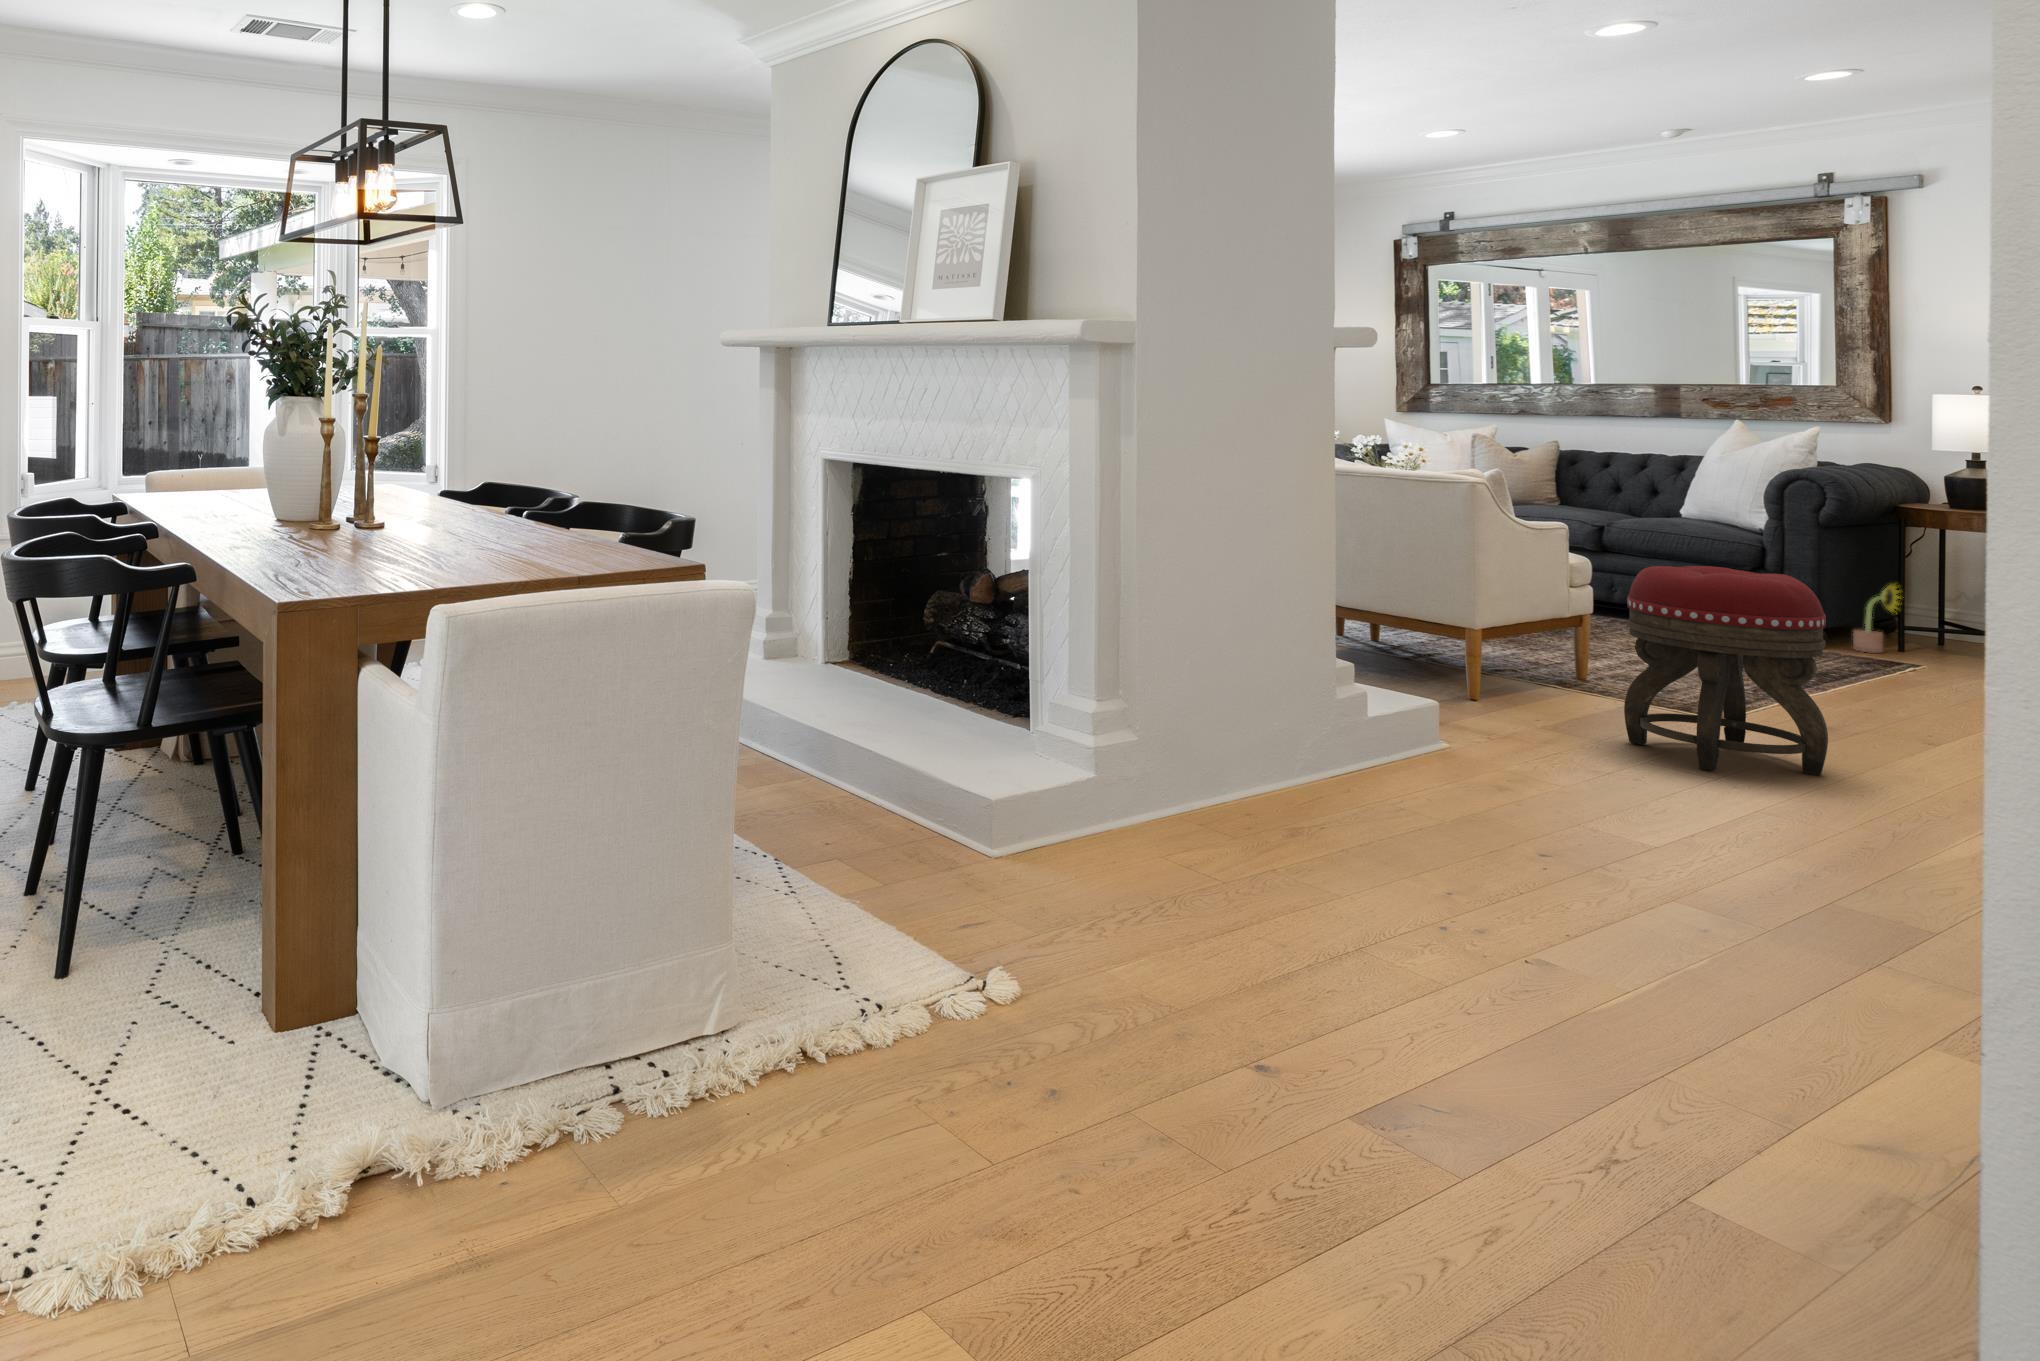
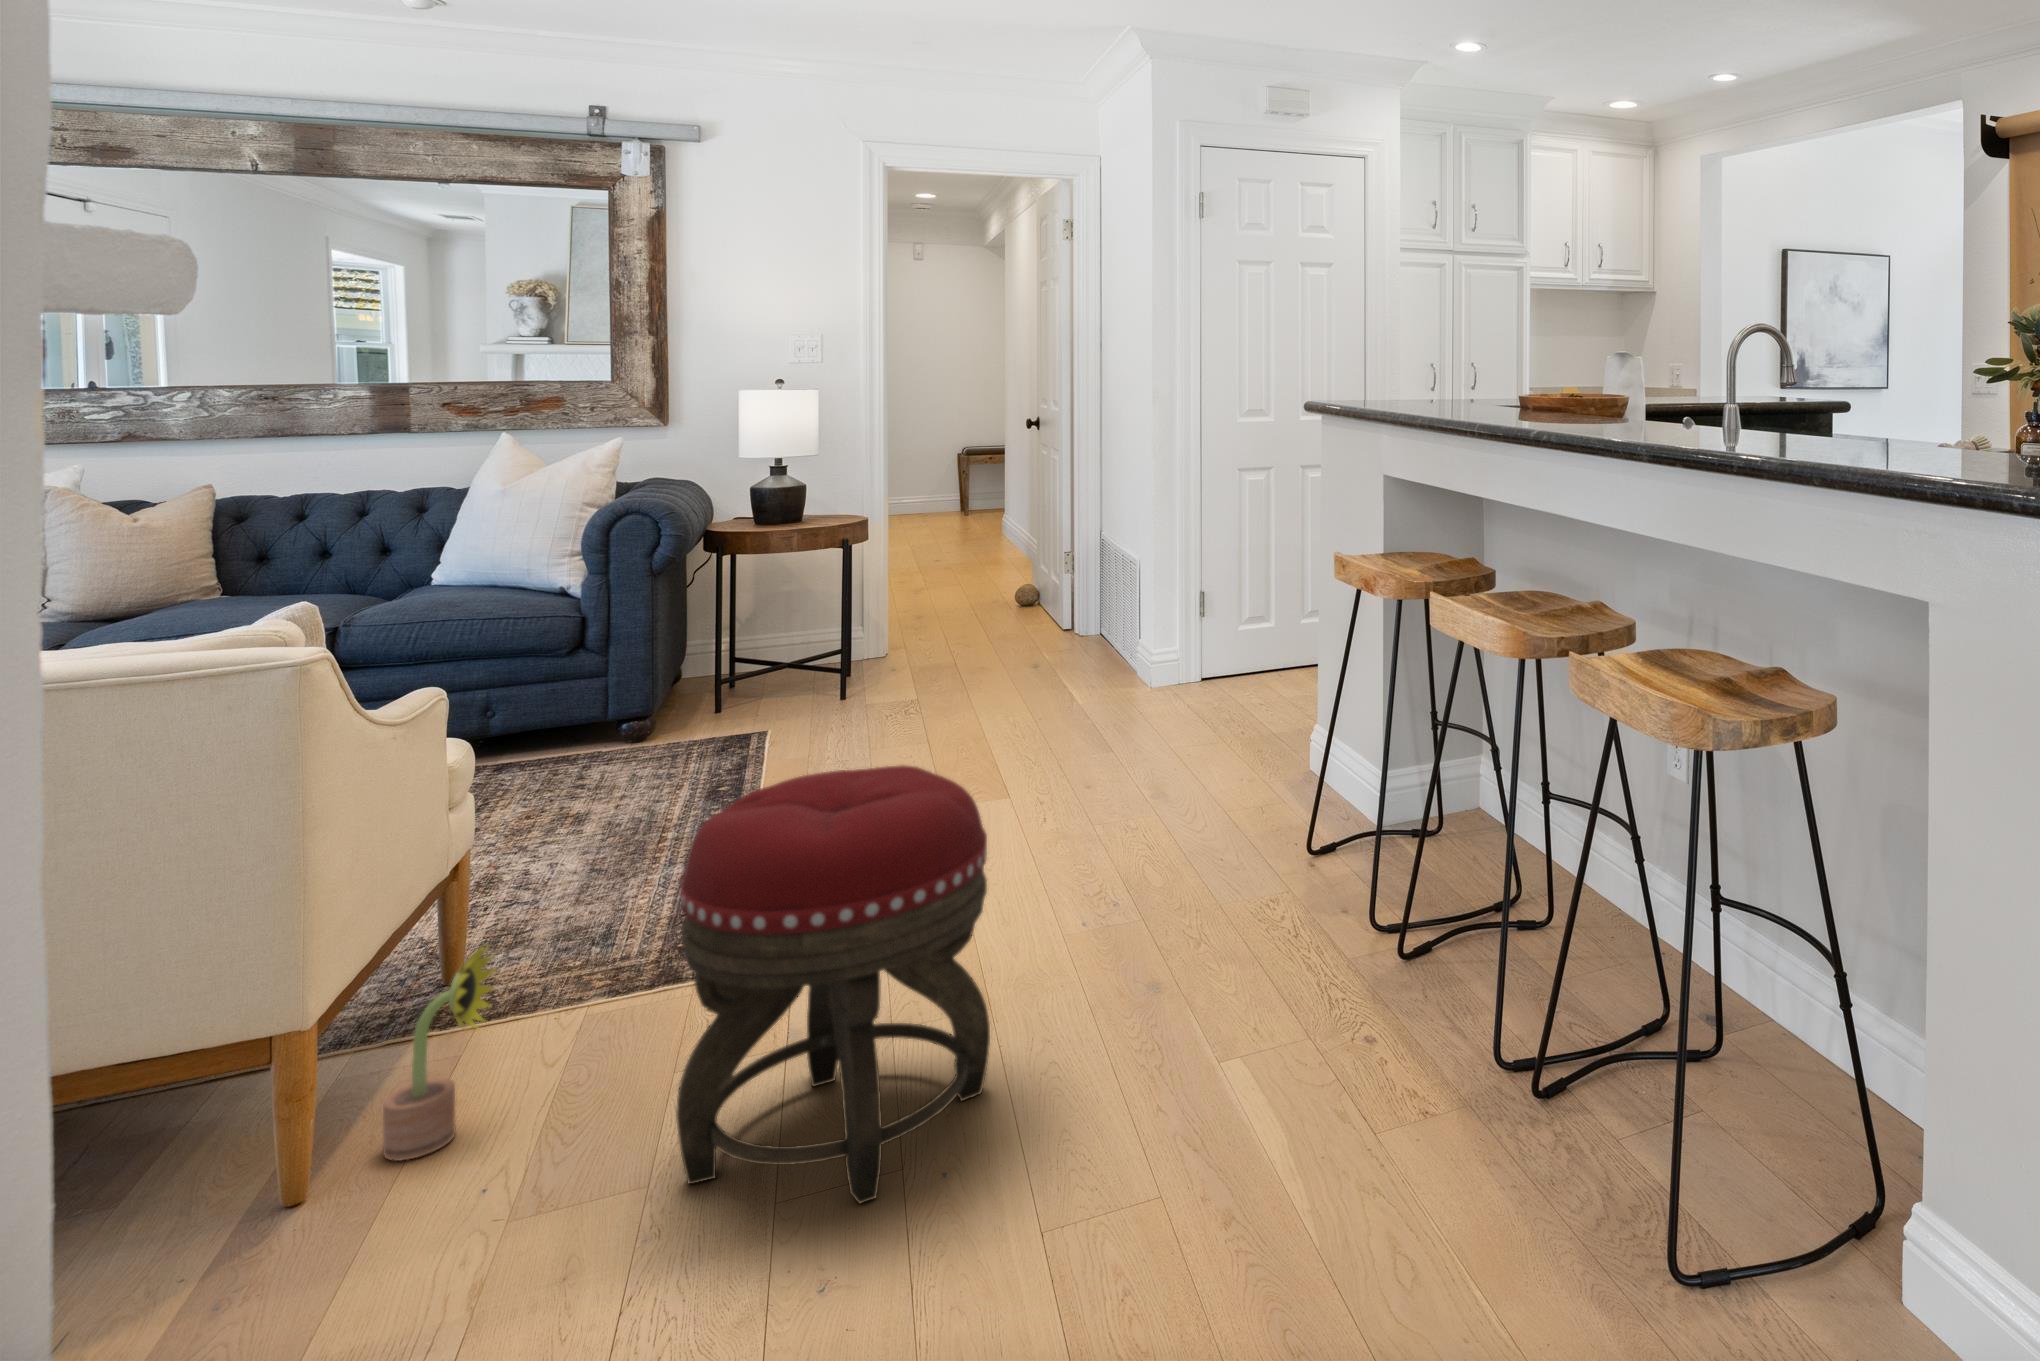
decorative plant: present [1853,585,1900,653] -> present [383,947,495,1161]

